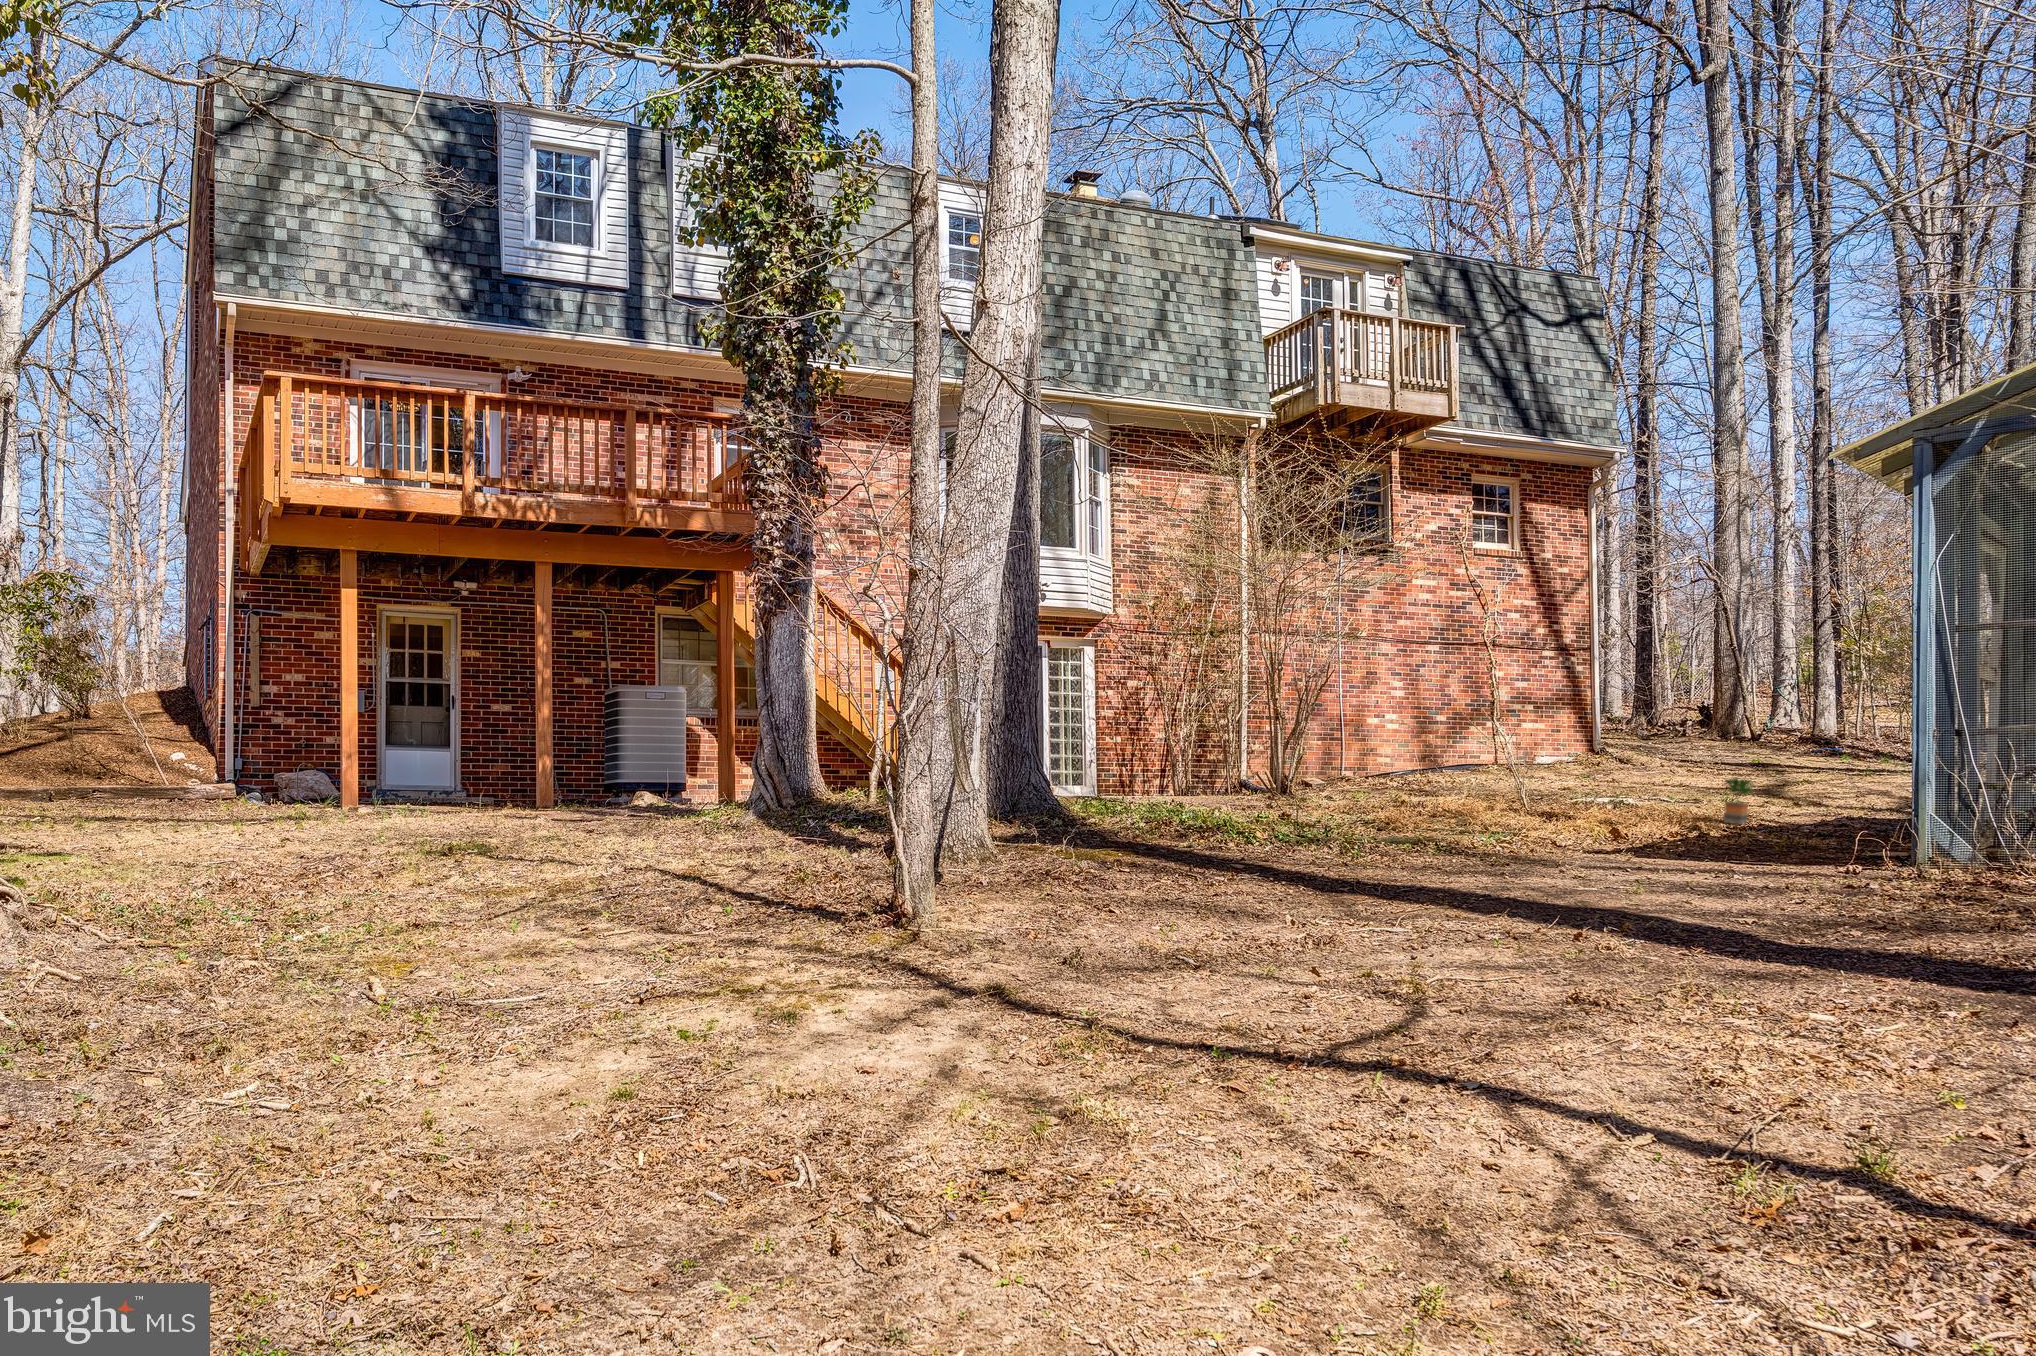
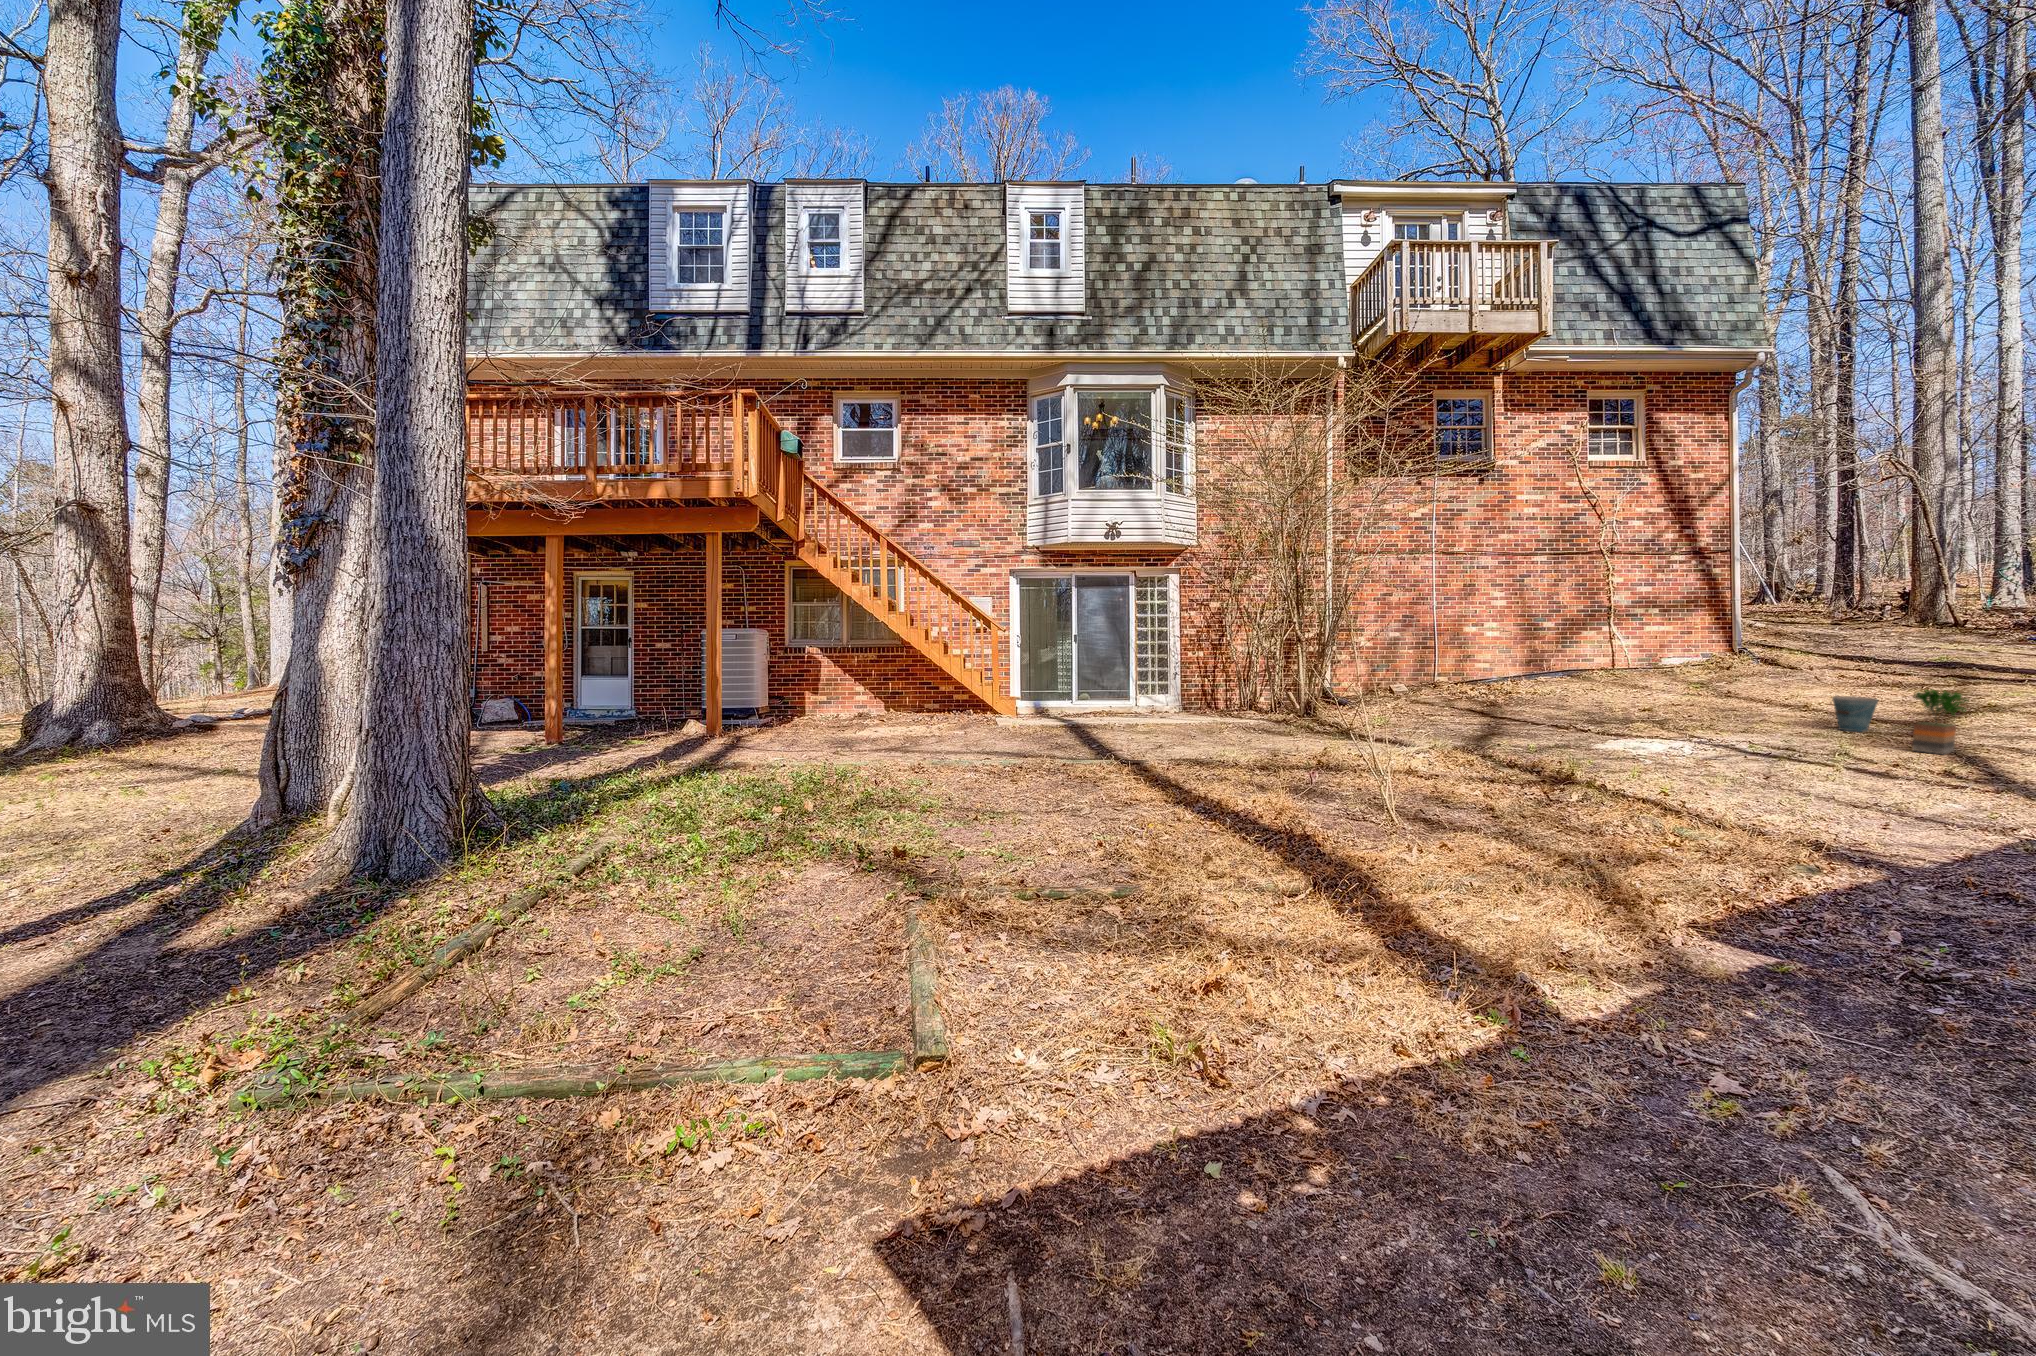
bucket: none [1675,784,1705,812] -> present [1832,696,1878,732]

